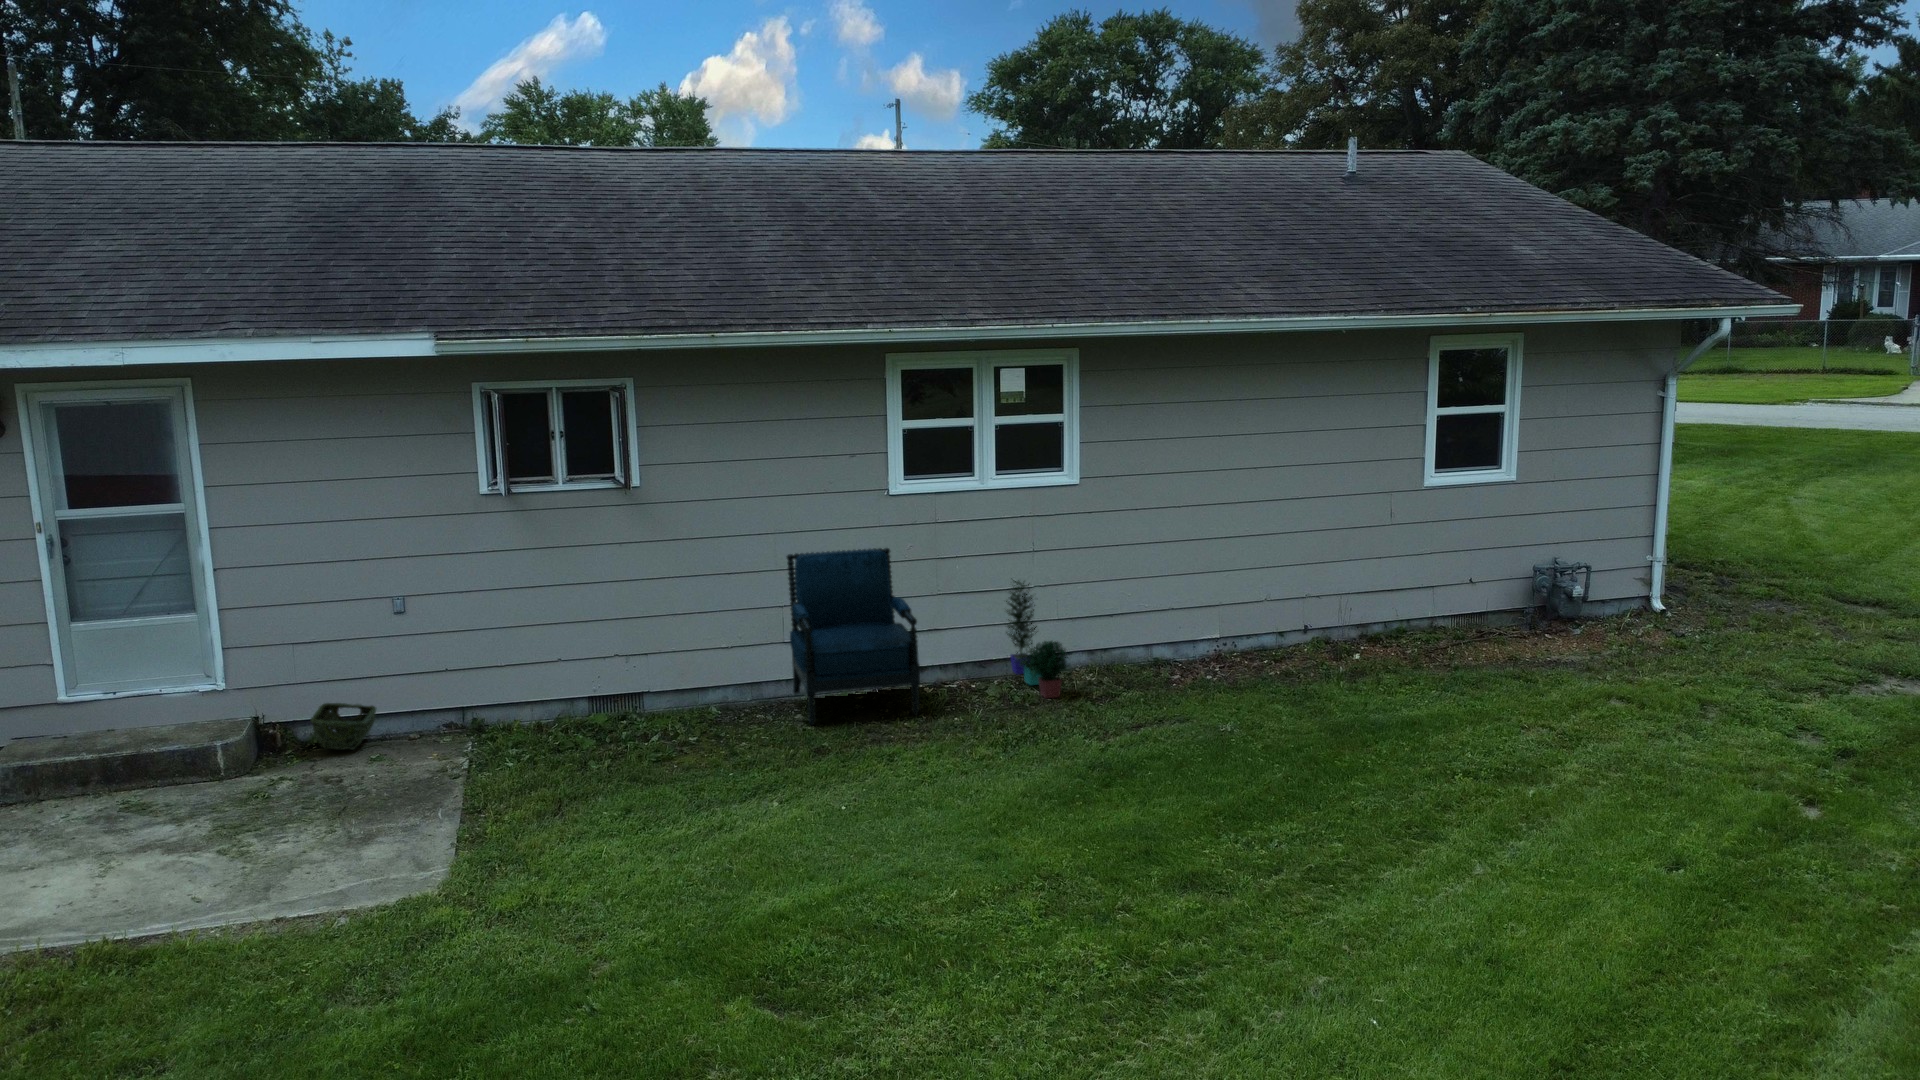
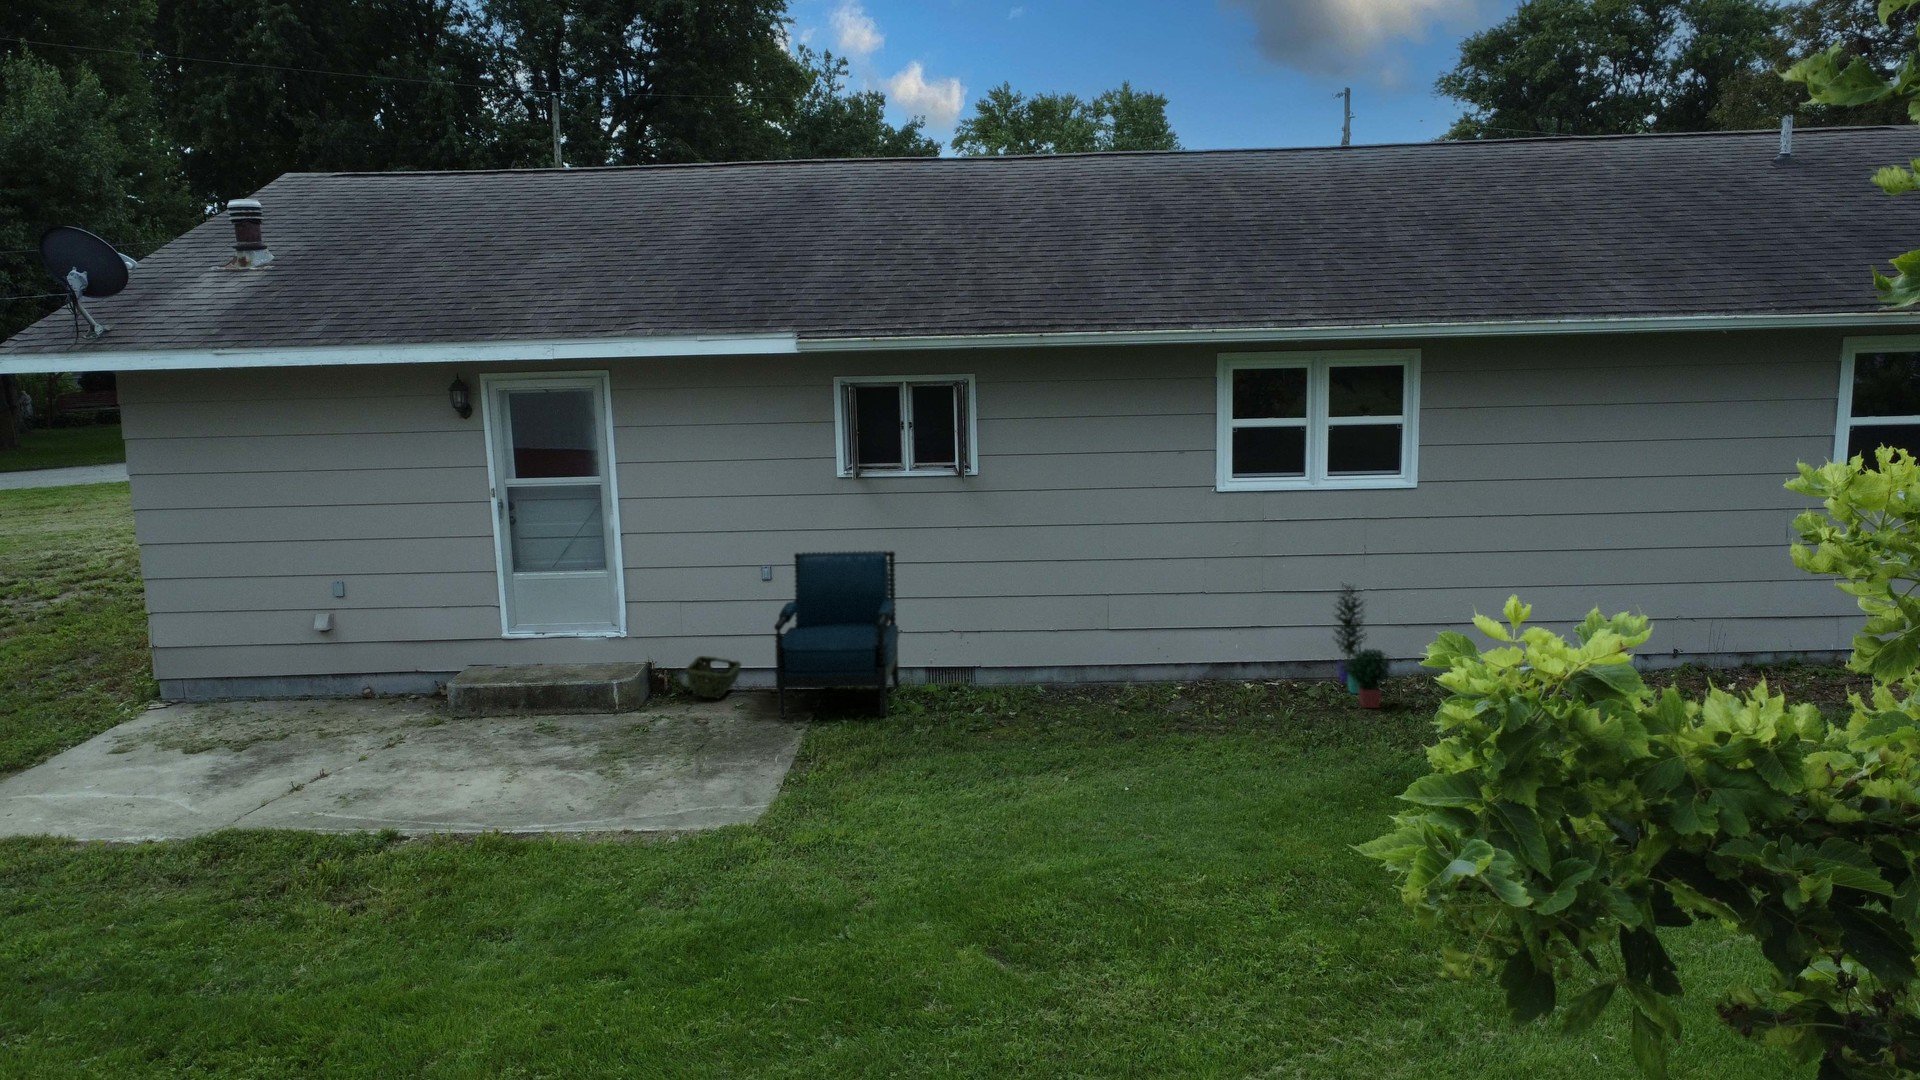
chair: present [787,548,920,725] -> present [774,551,899,719]

